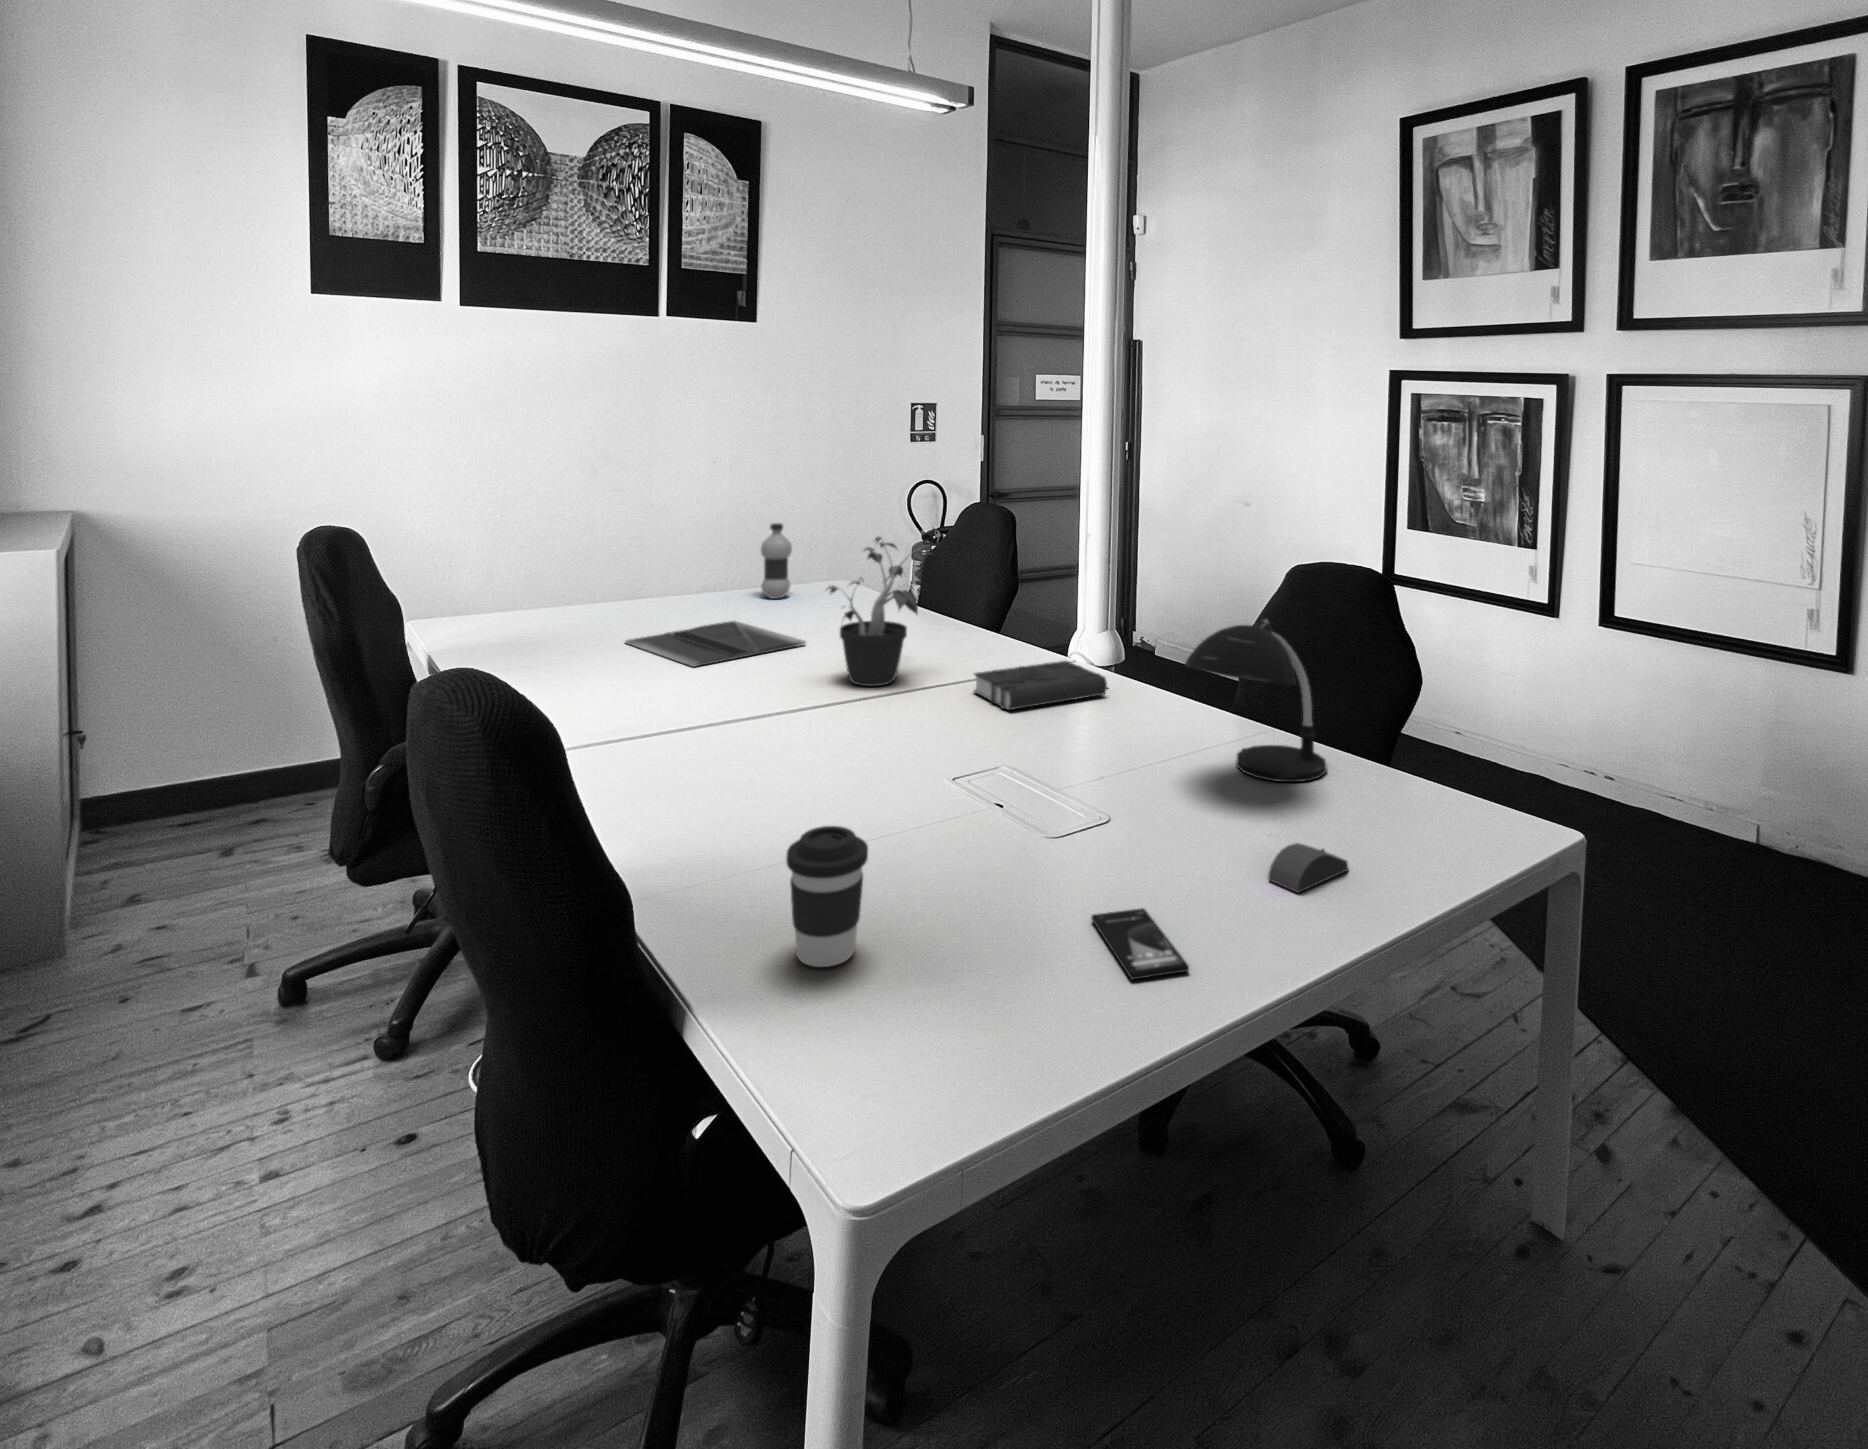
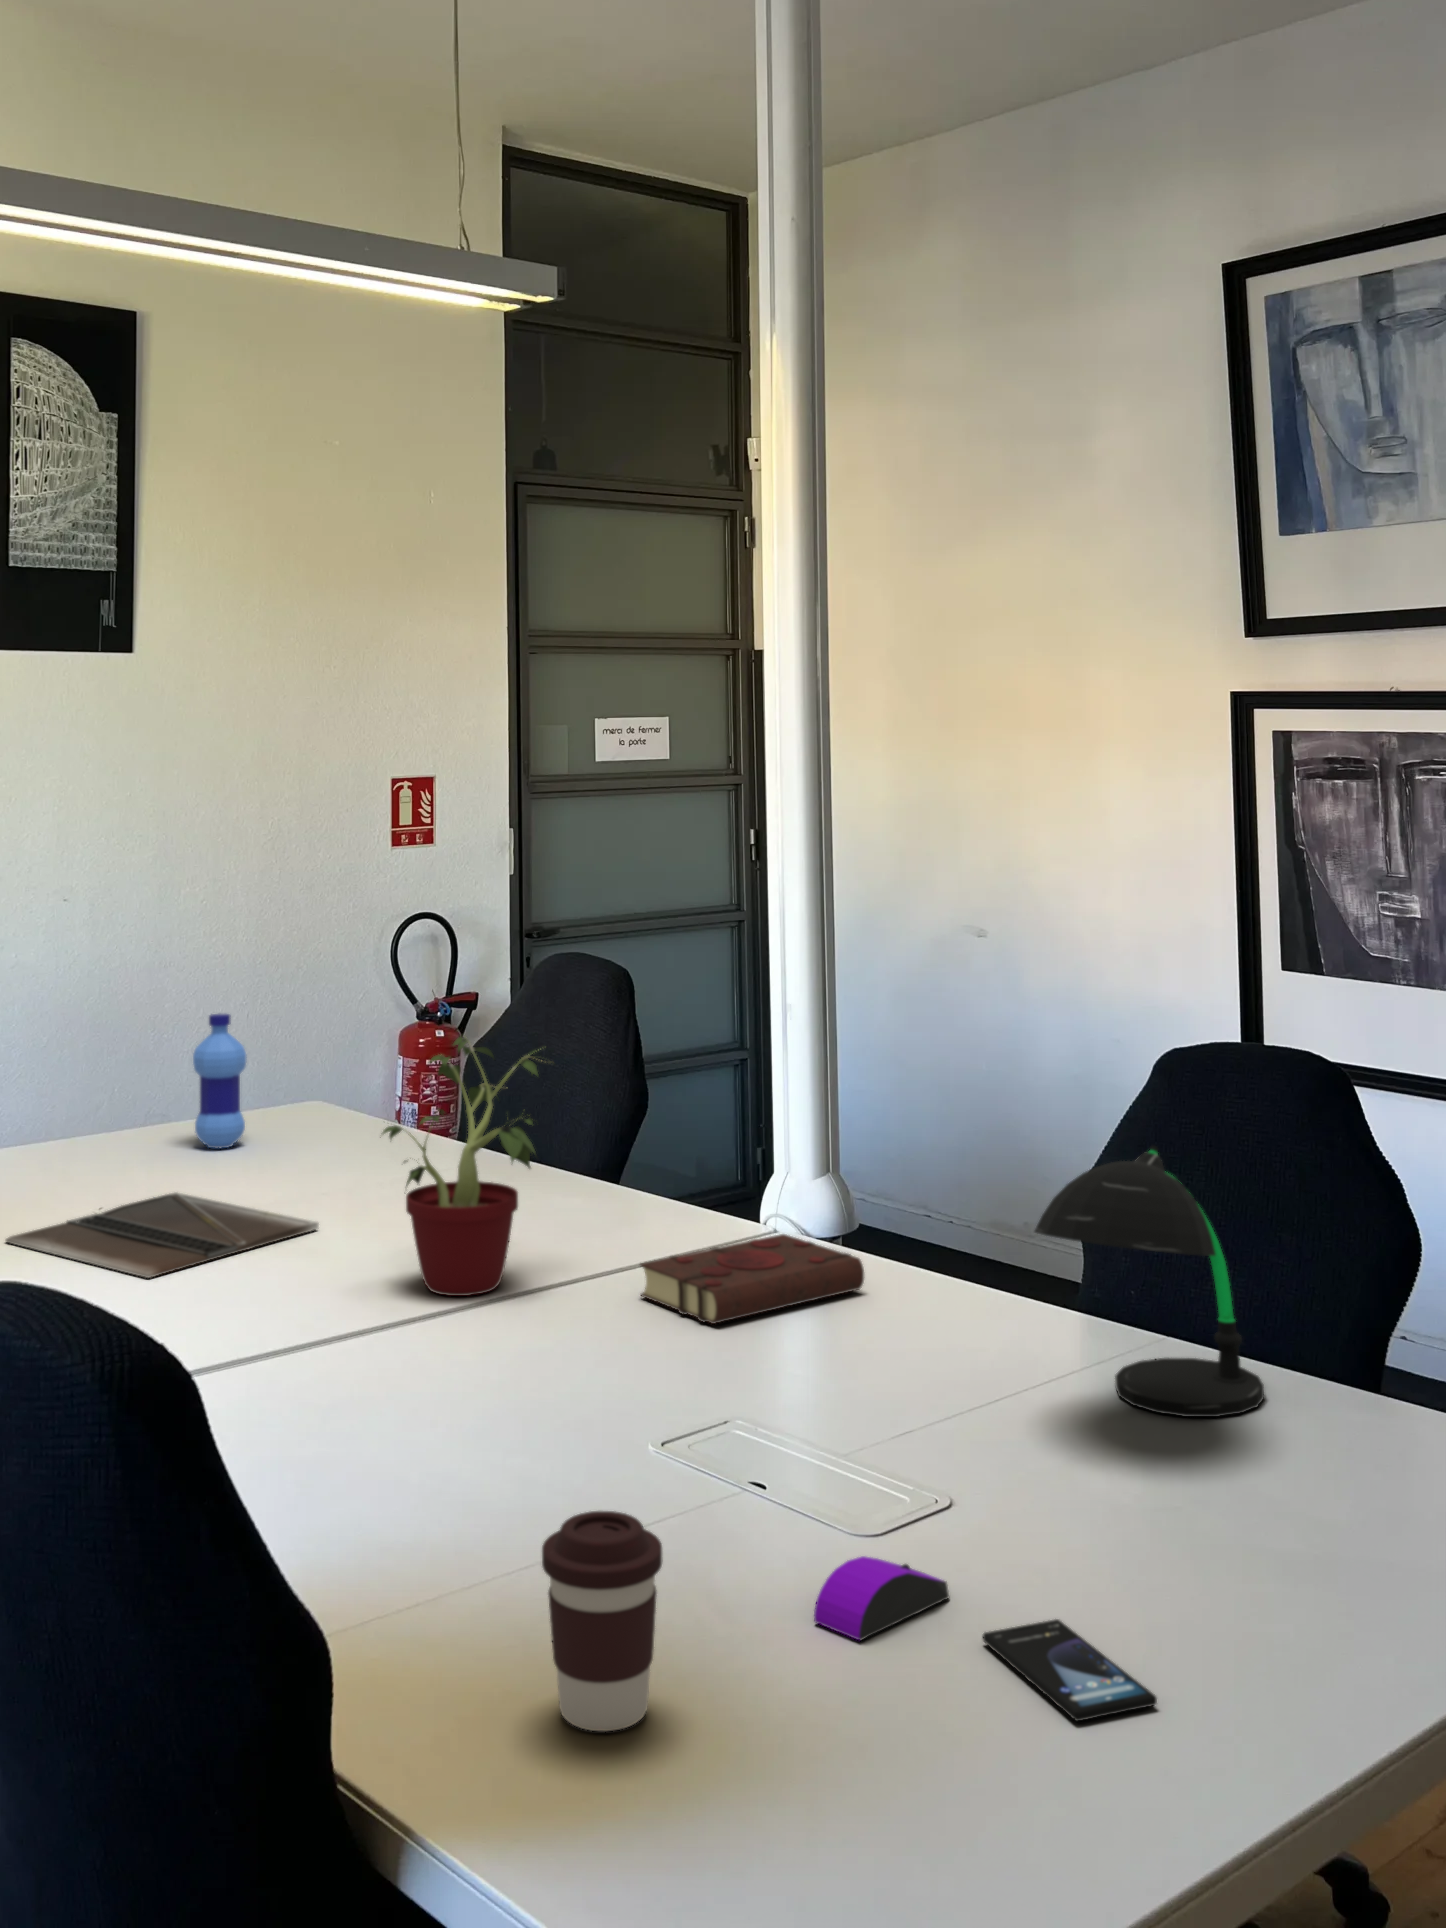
computer mouse: present [1268,843,1348,893] -> present [814,1556,949,1640]

